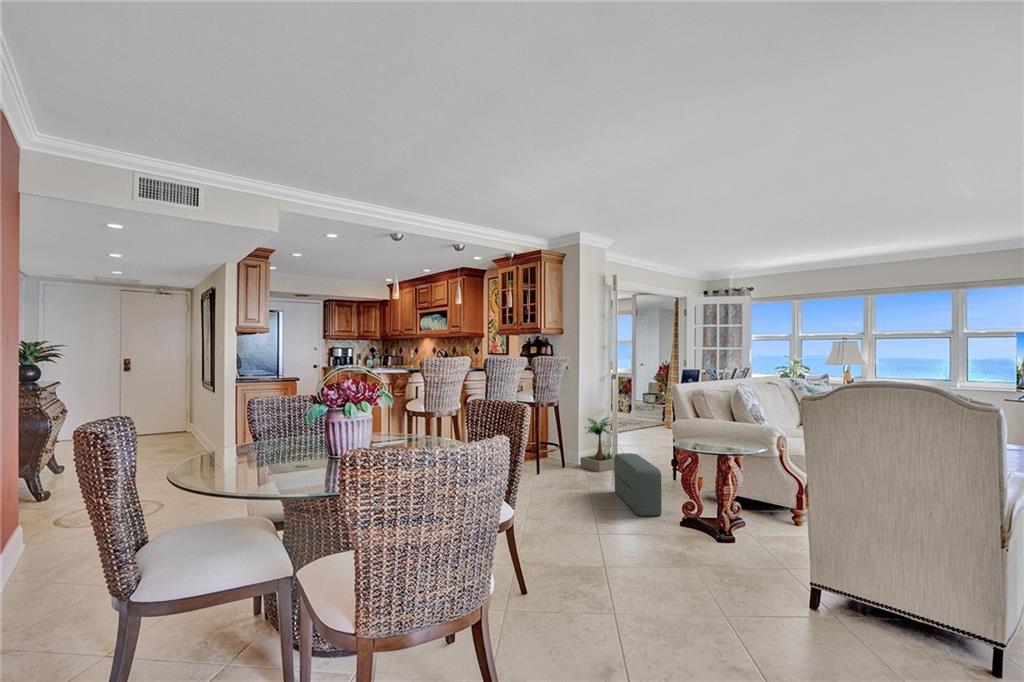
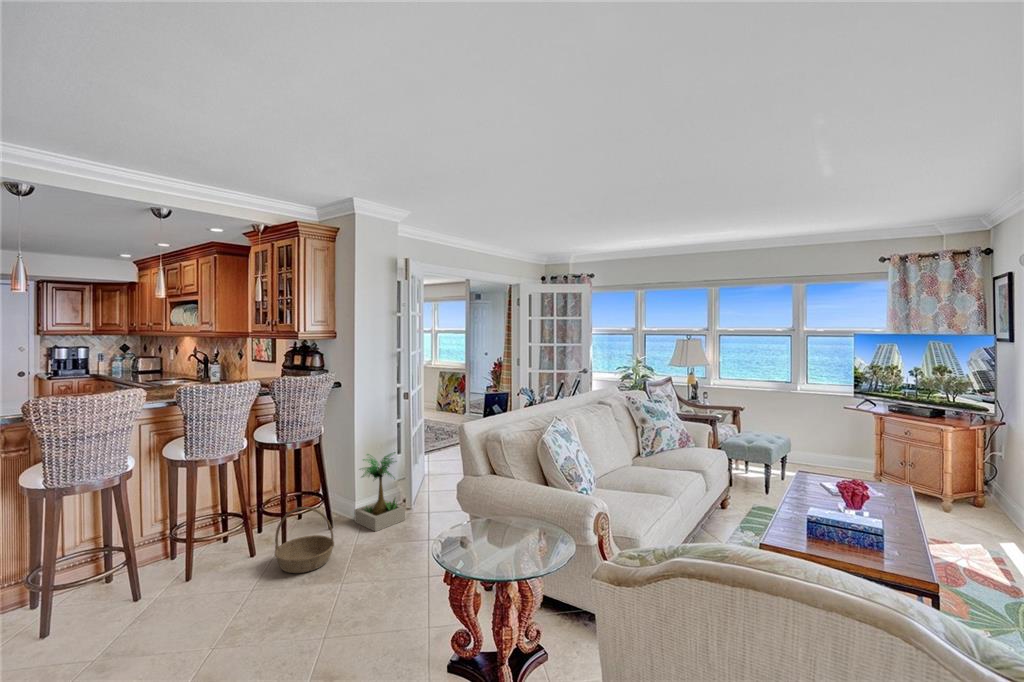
basket: none [542,443,581,485] -> present [275,507,334,573]
pouf: present [614,453,662,516] -> none [371,523,415,646]

